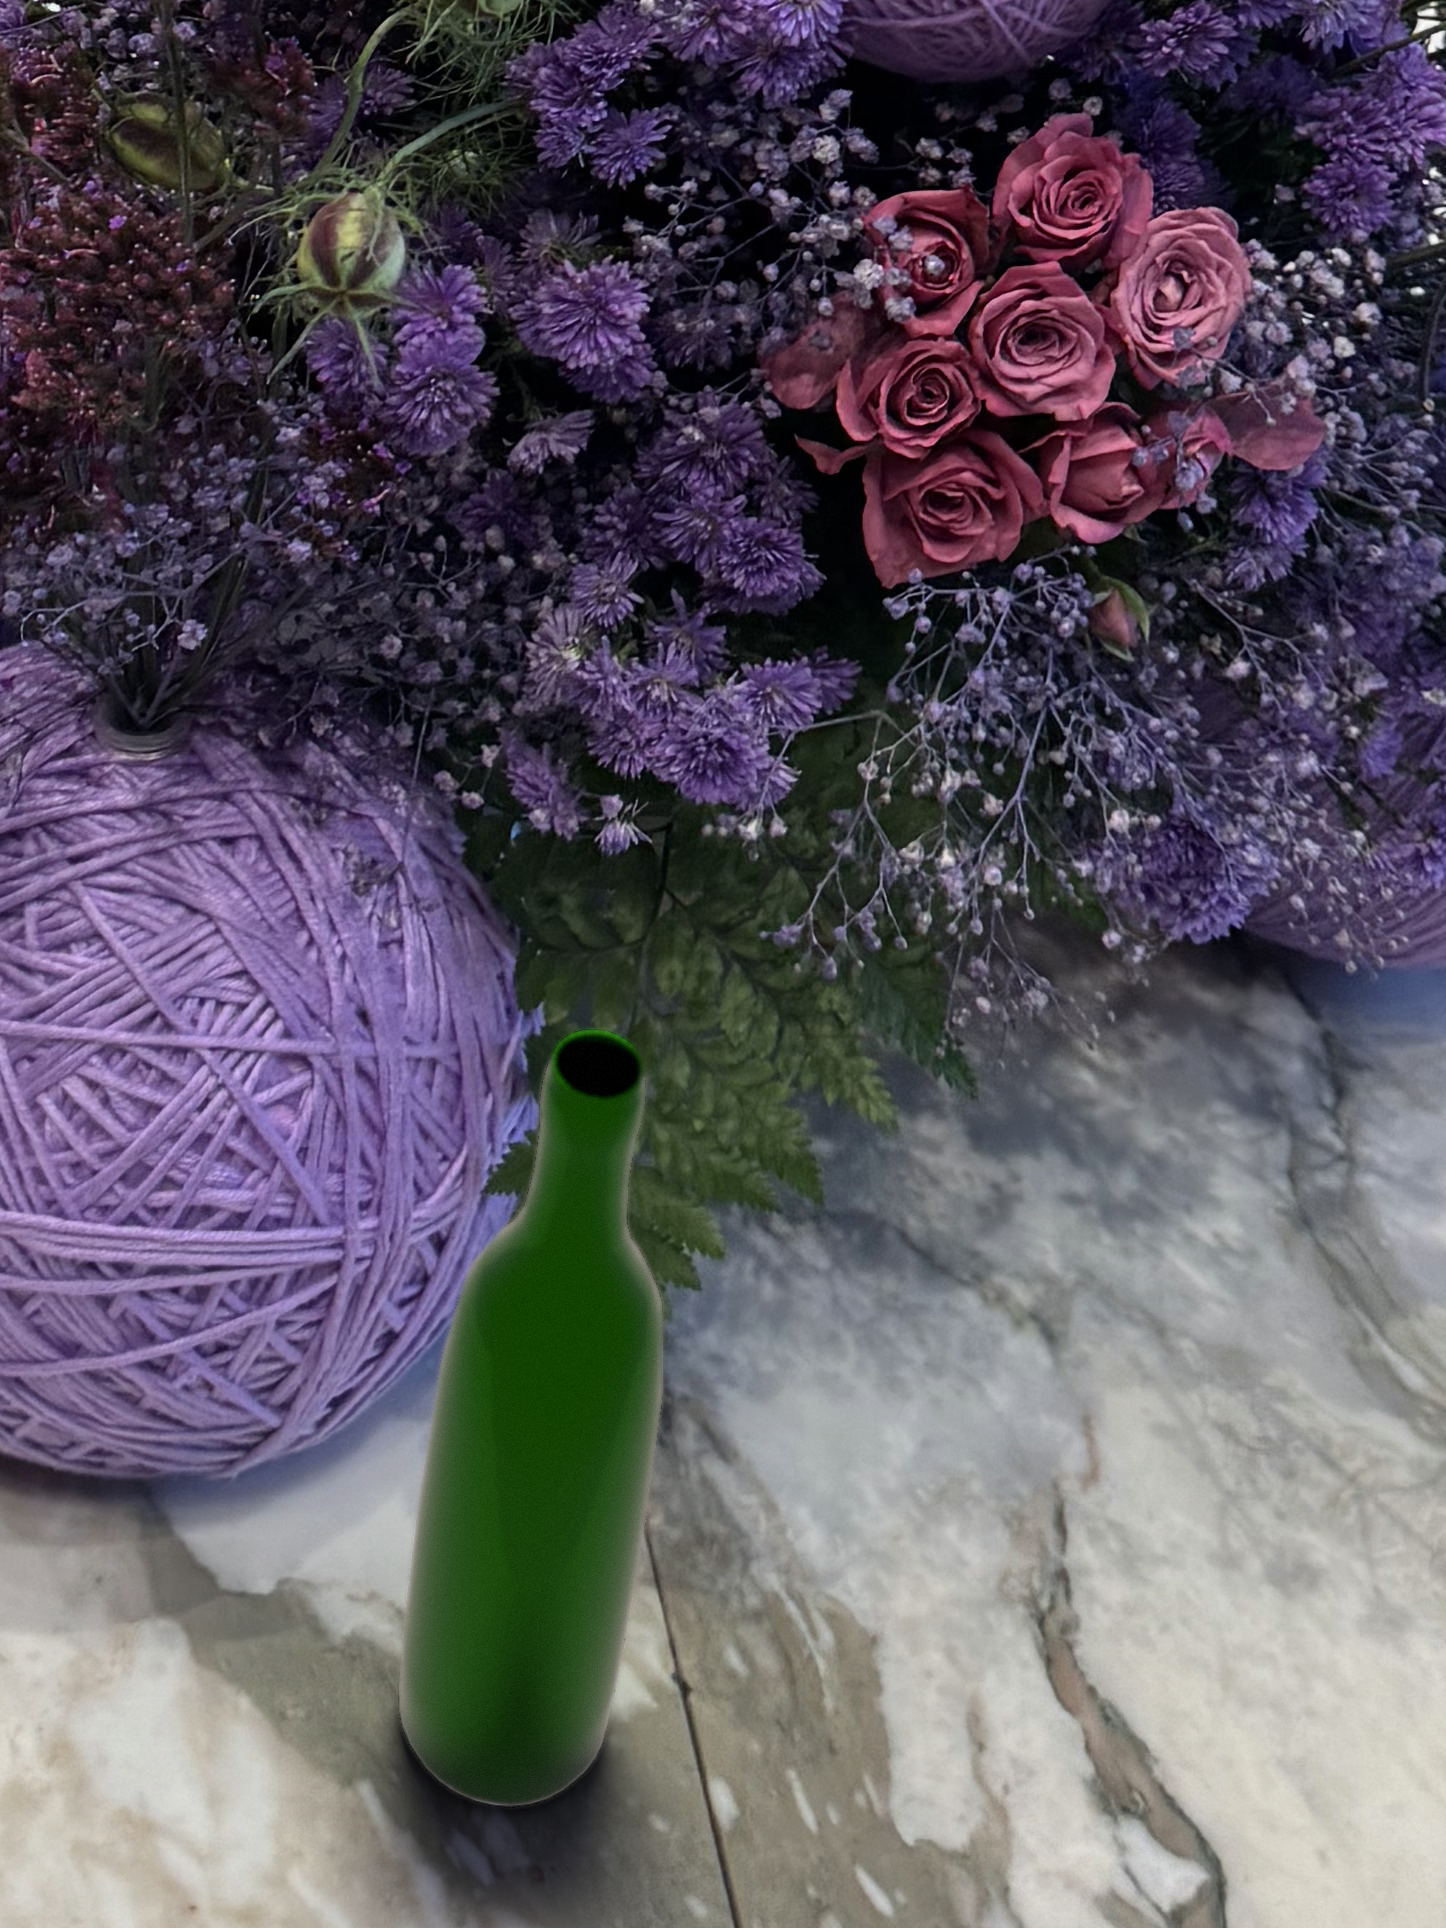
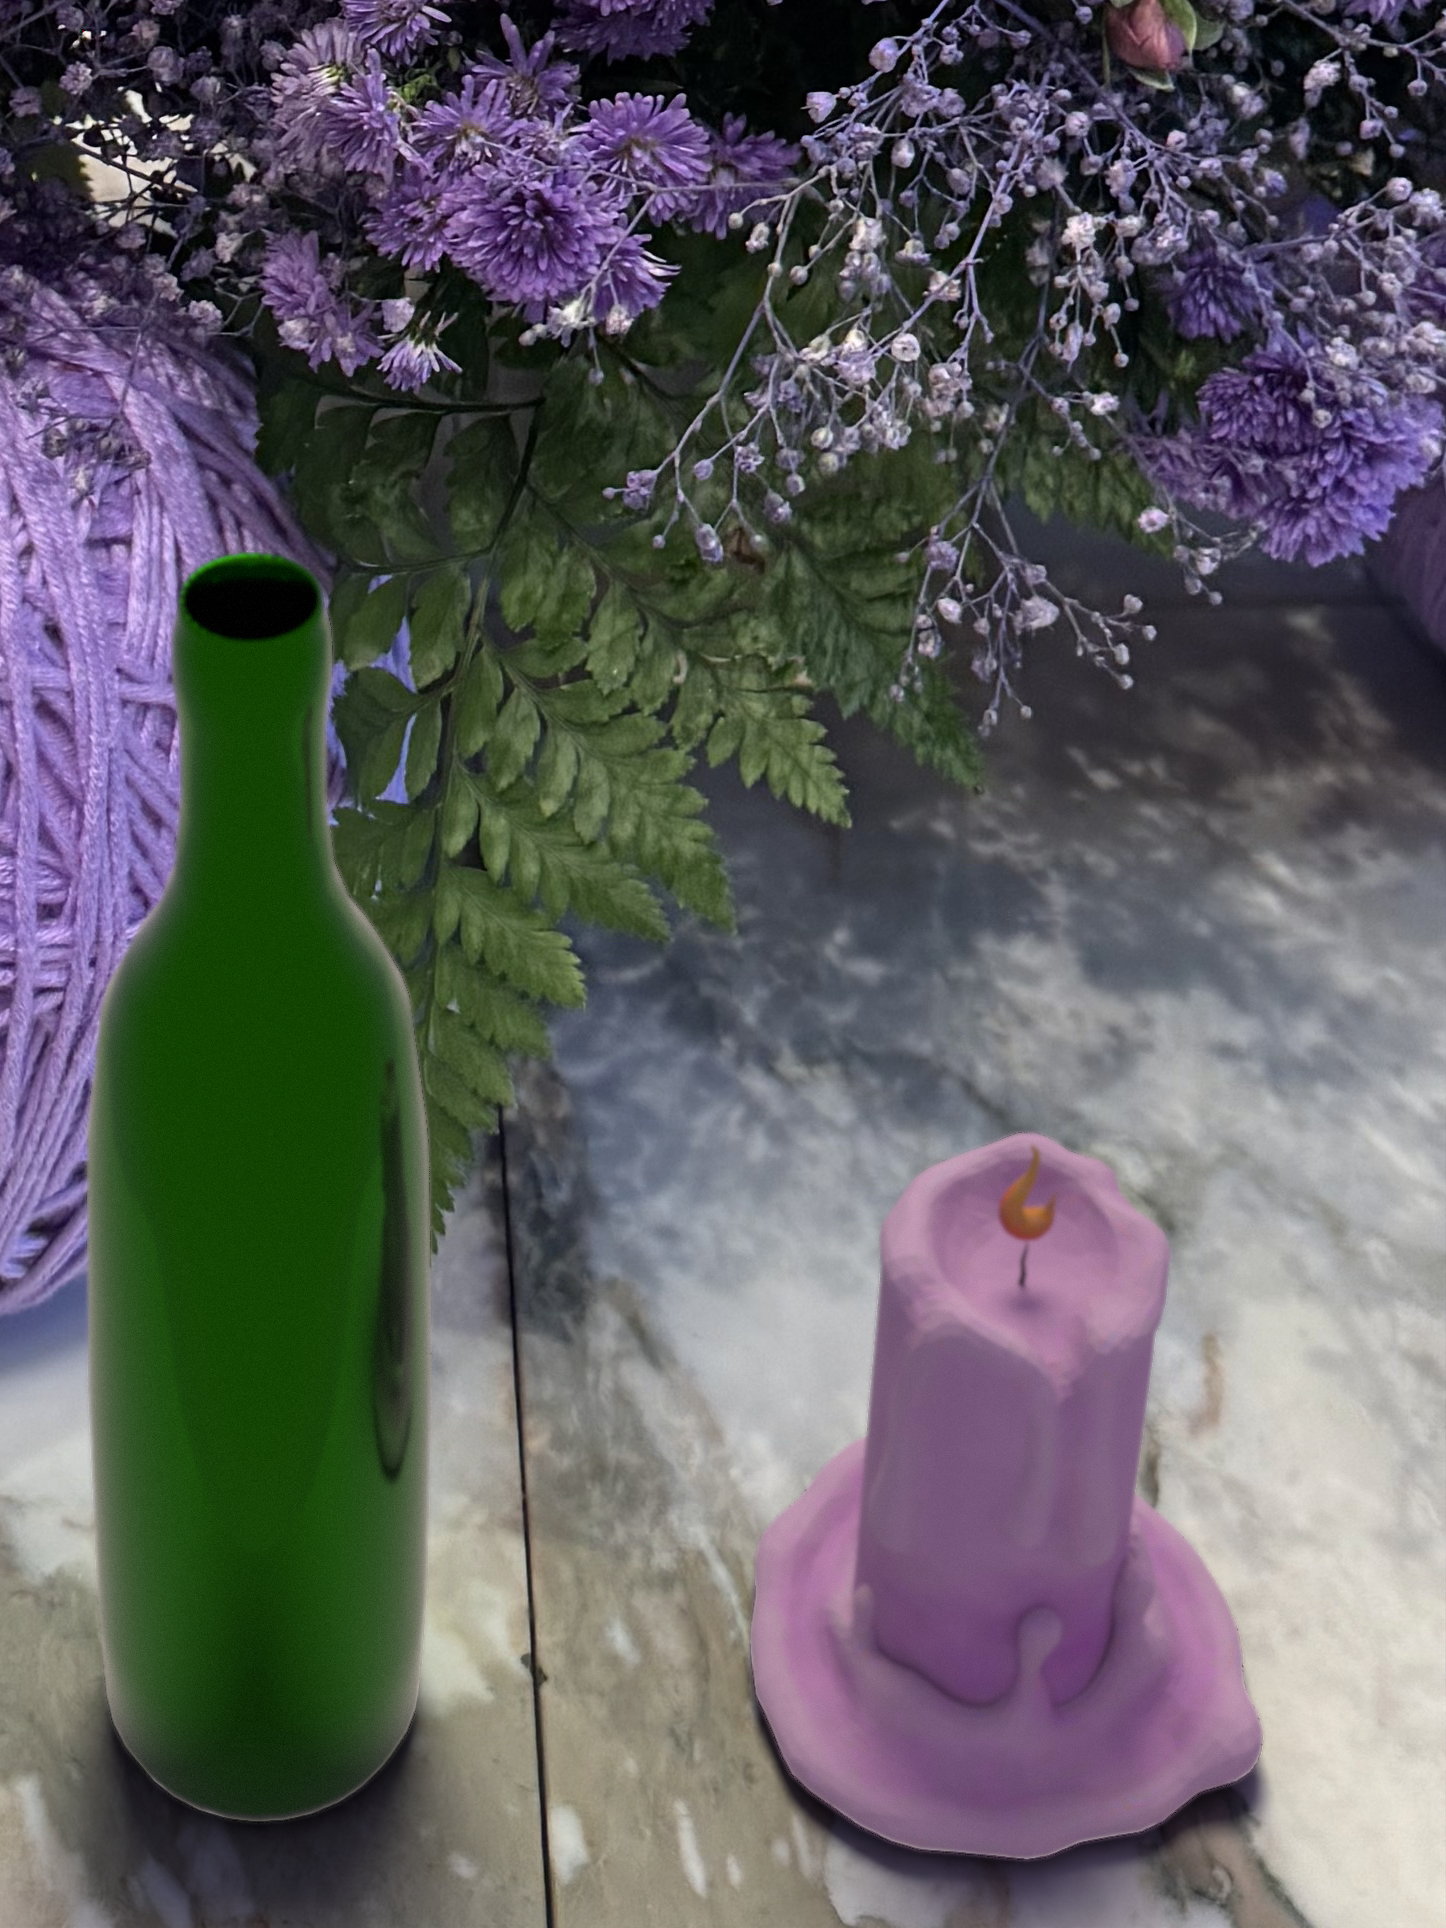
candle: none [811,1335,1153,1803] -> present [750,1133,1263,1859]

